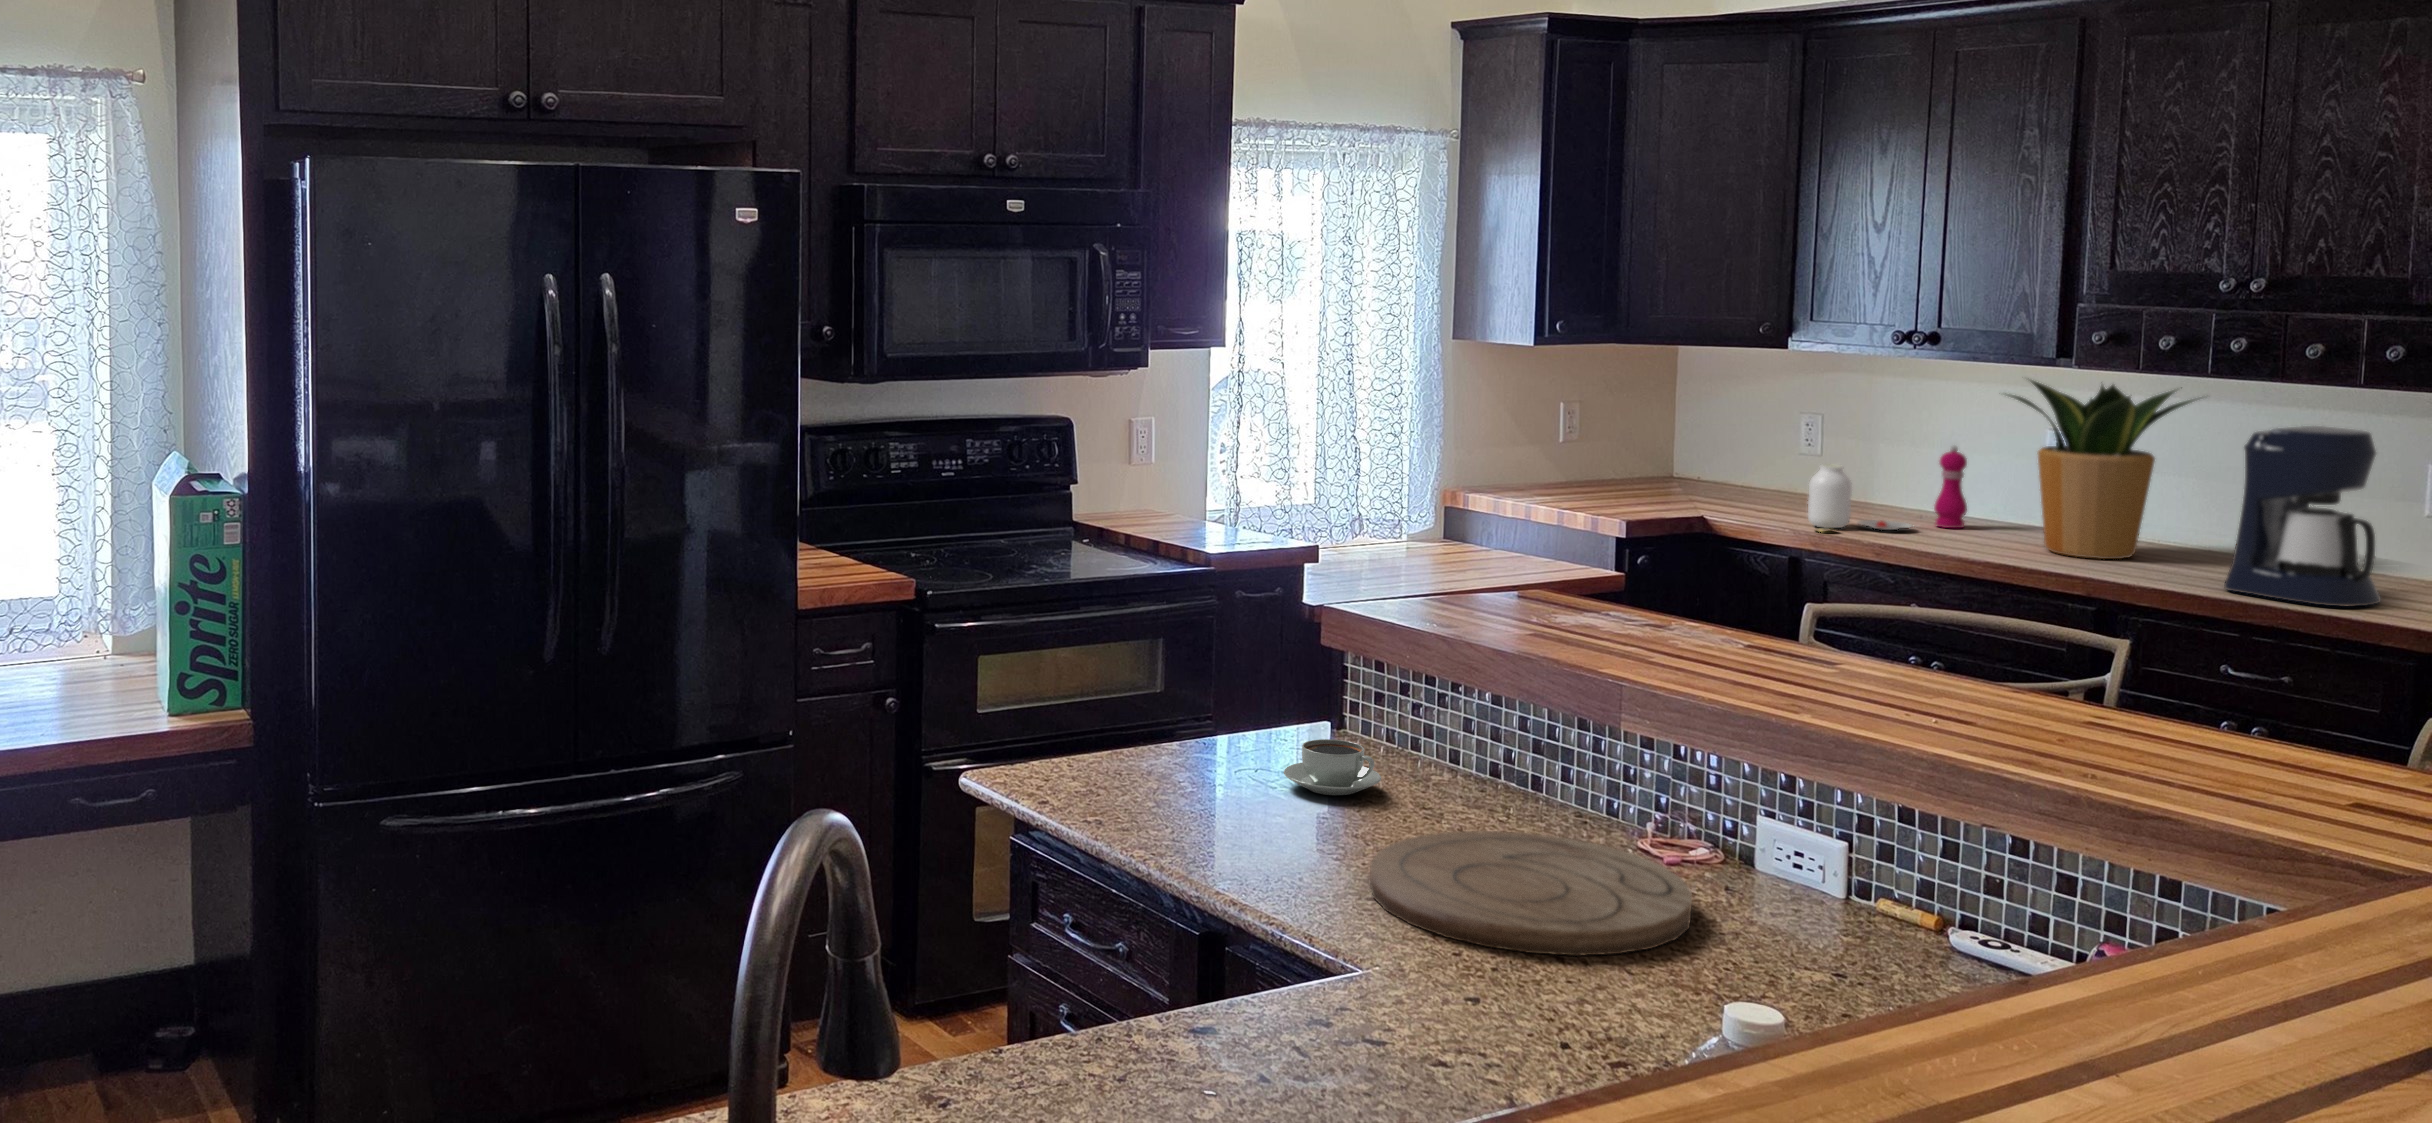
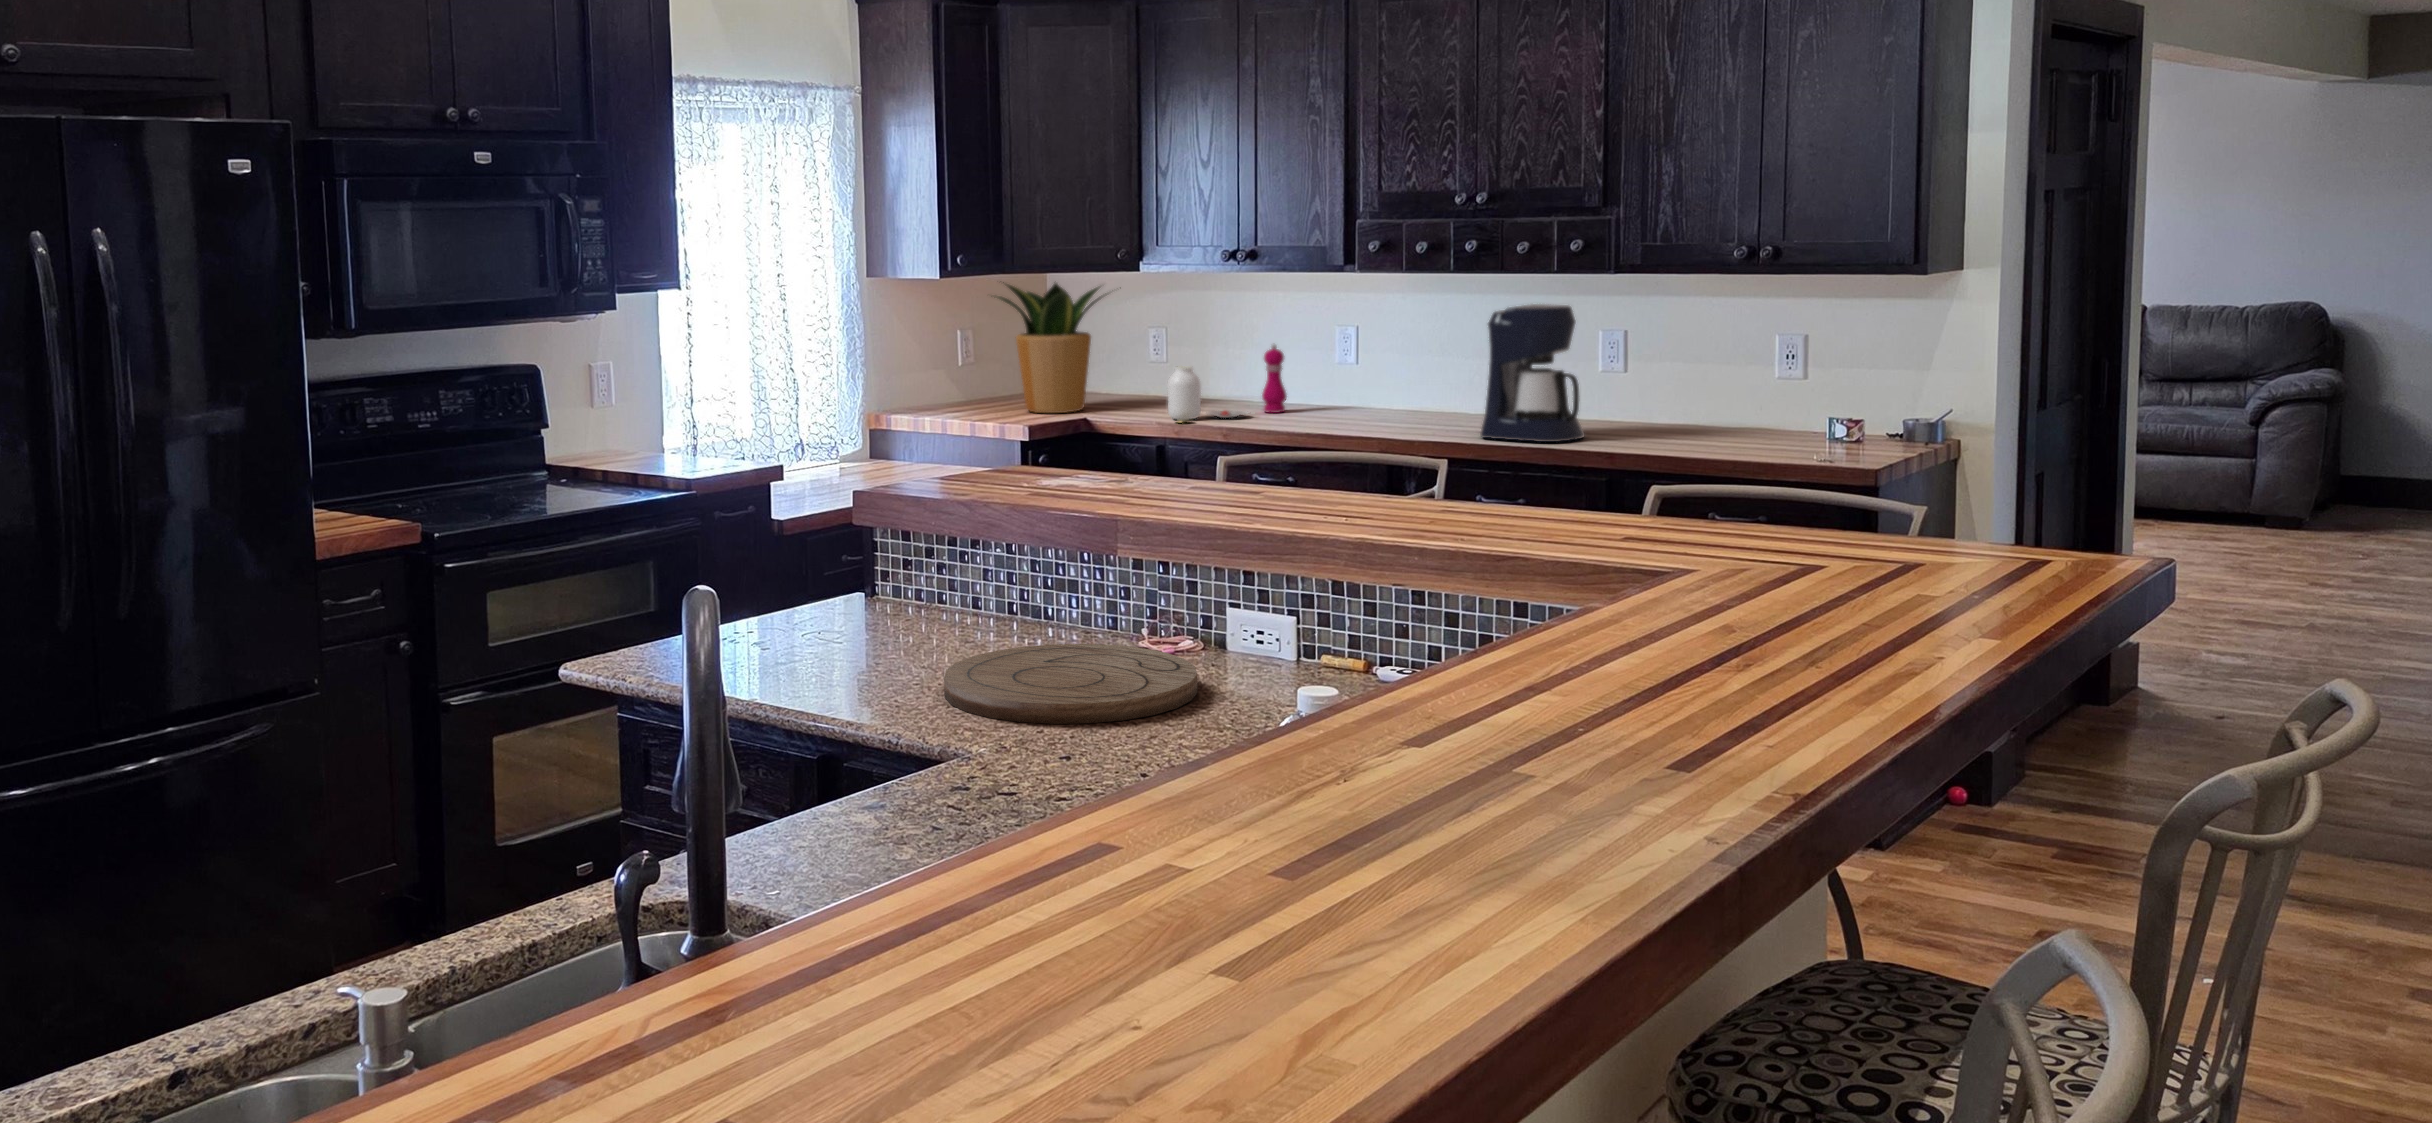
potted plant: present [2008,380,2195,559] -> present [997,282,1121,413]
coffee cup: present [1284,739,1381,795] -> none [837,597,919,643]

